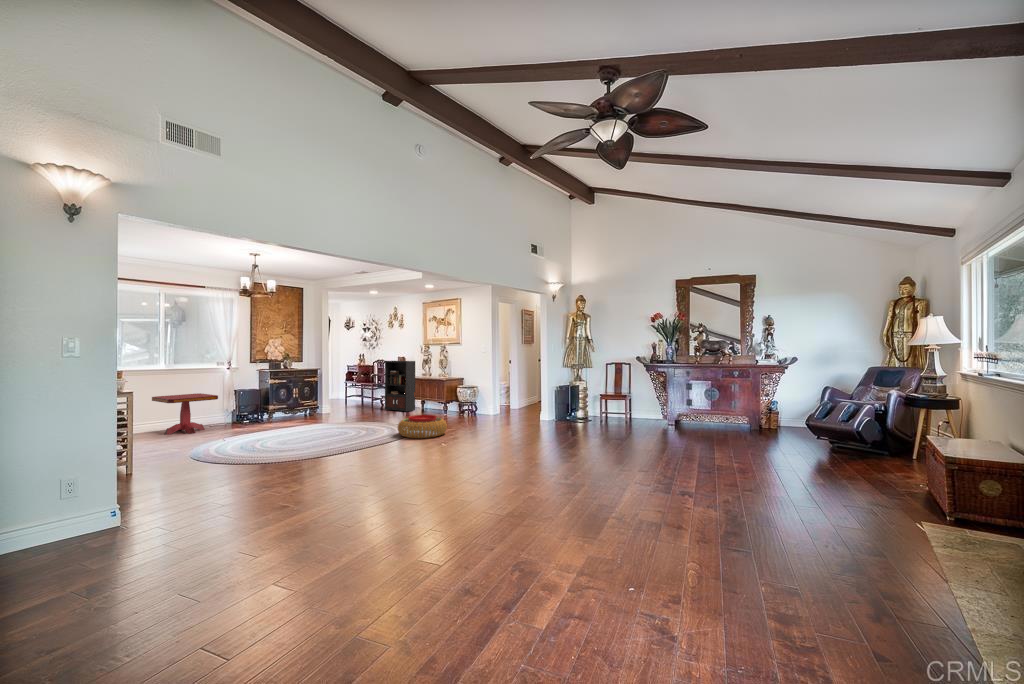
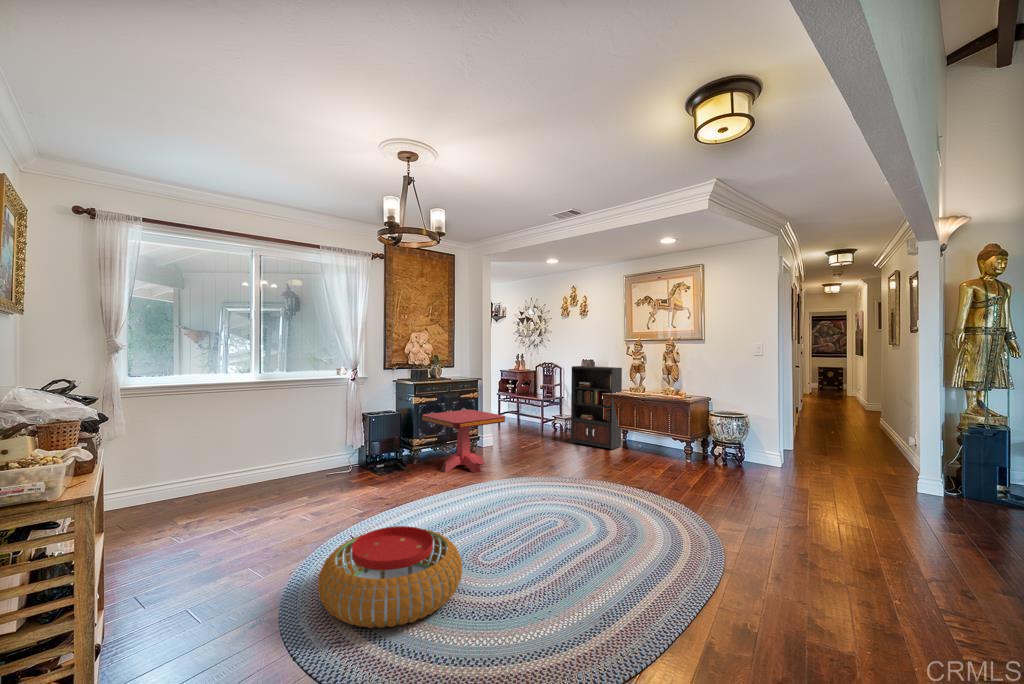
side table: present [152,393,218,435] -> present [422,410,505,473]
pouf: present [398,415,447,438] -> present [318,526,462,628]

